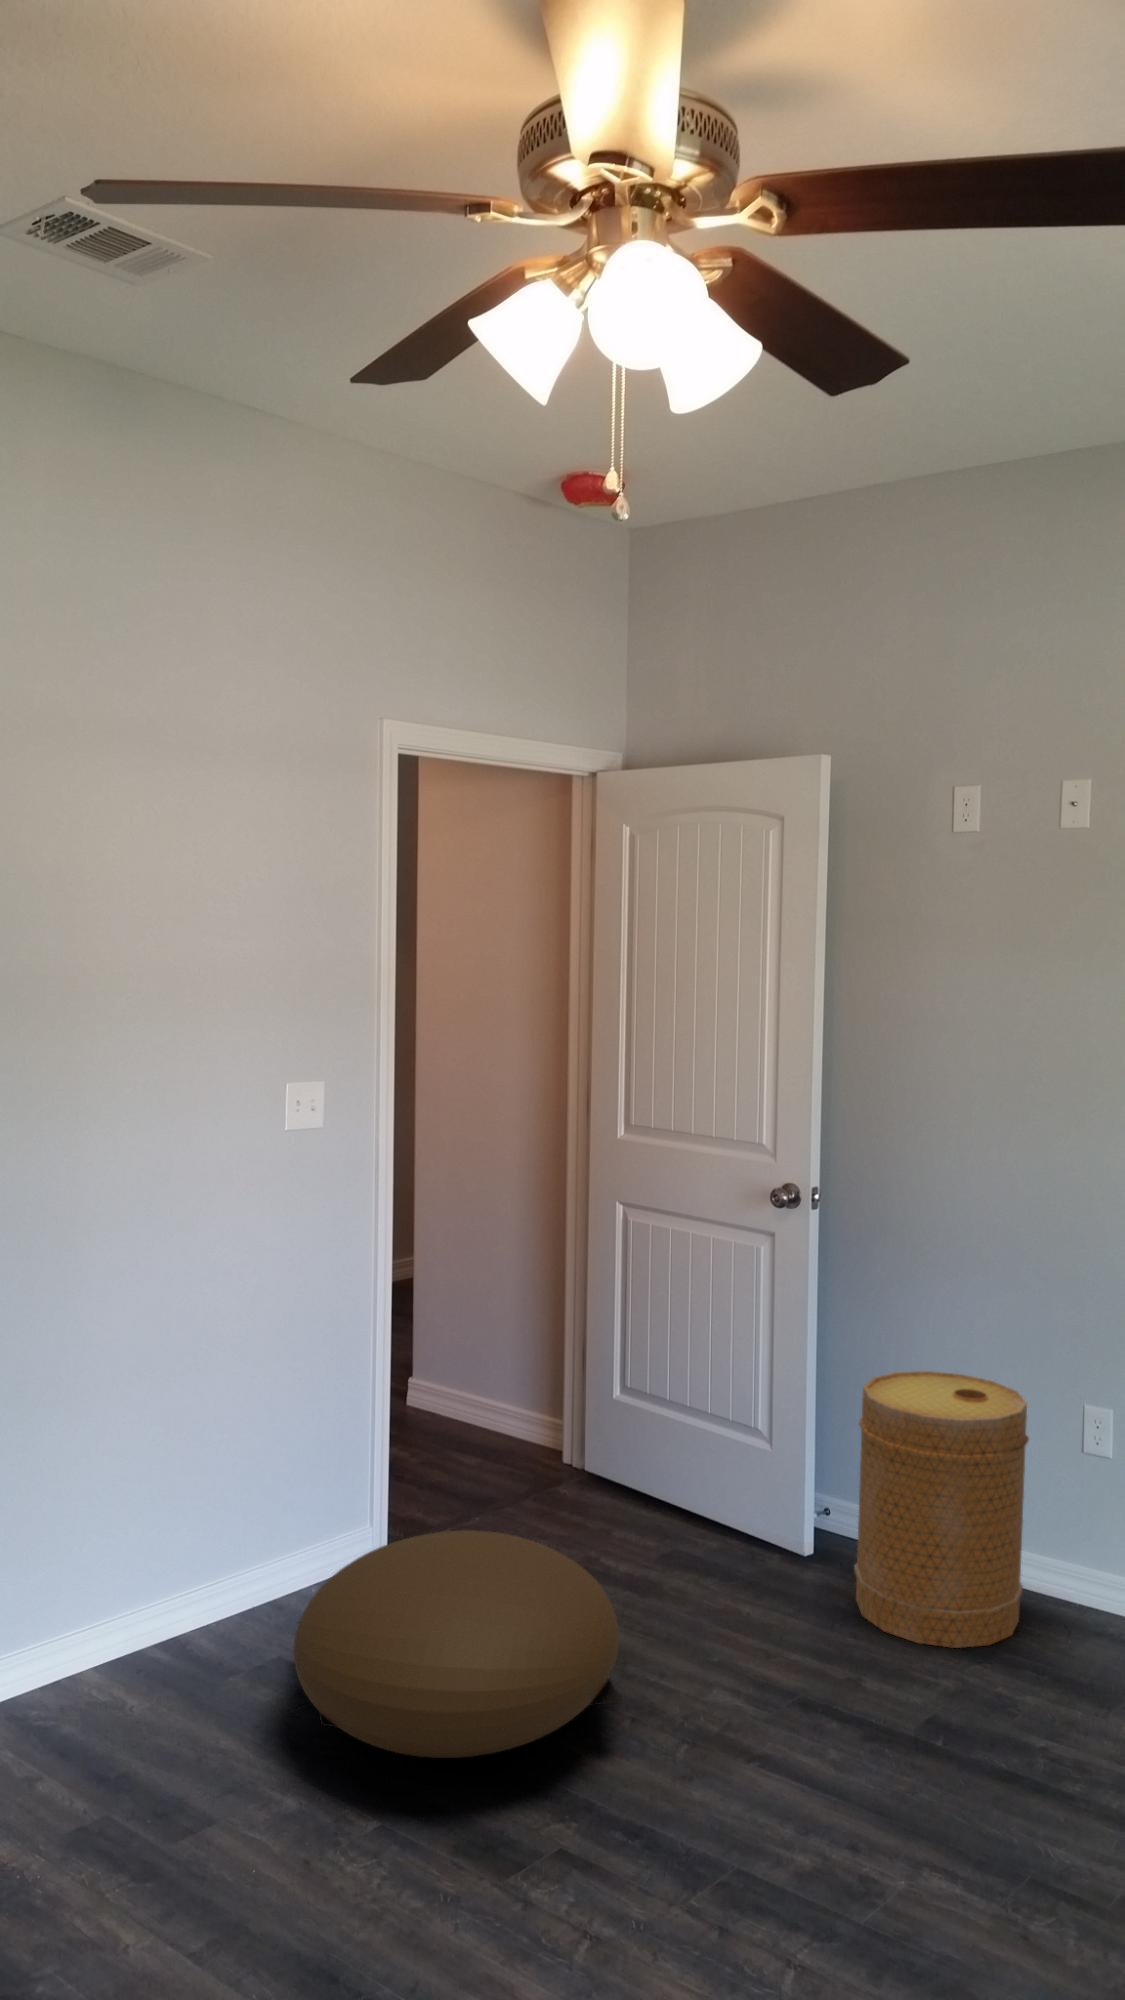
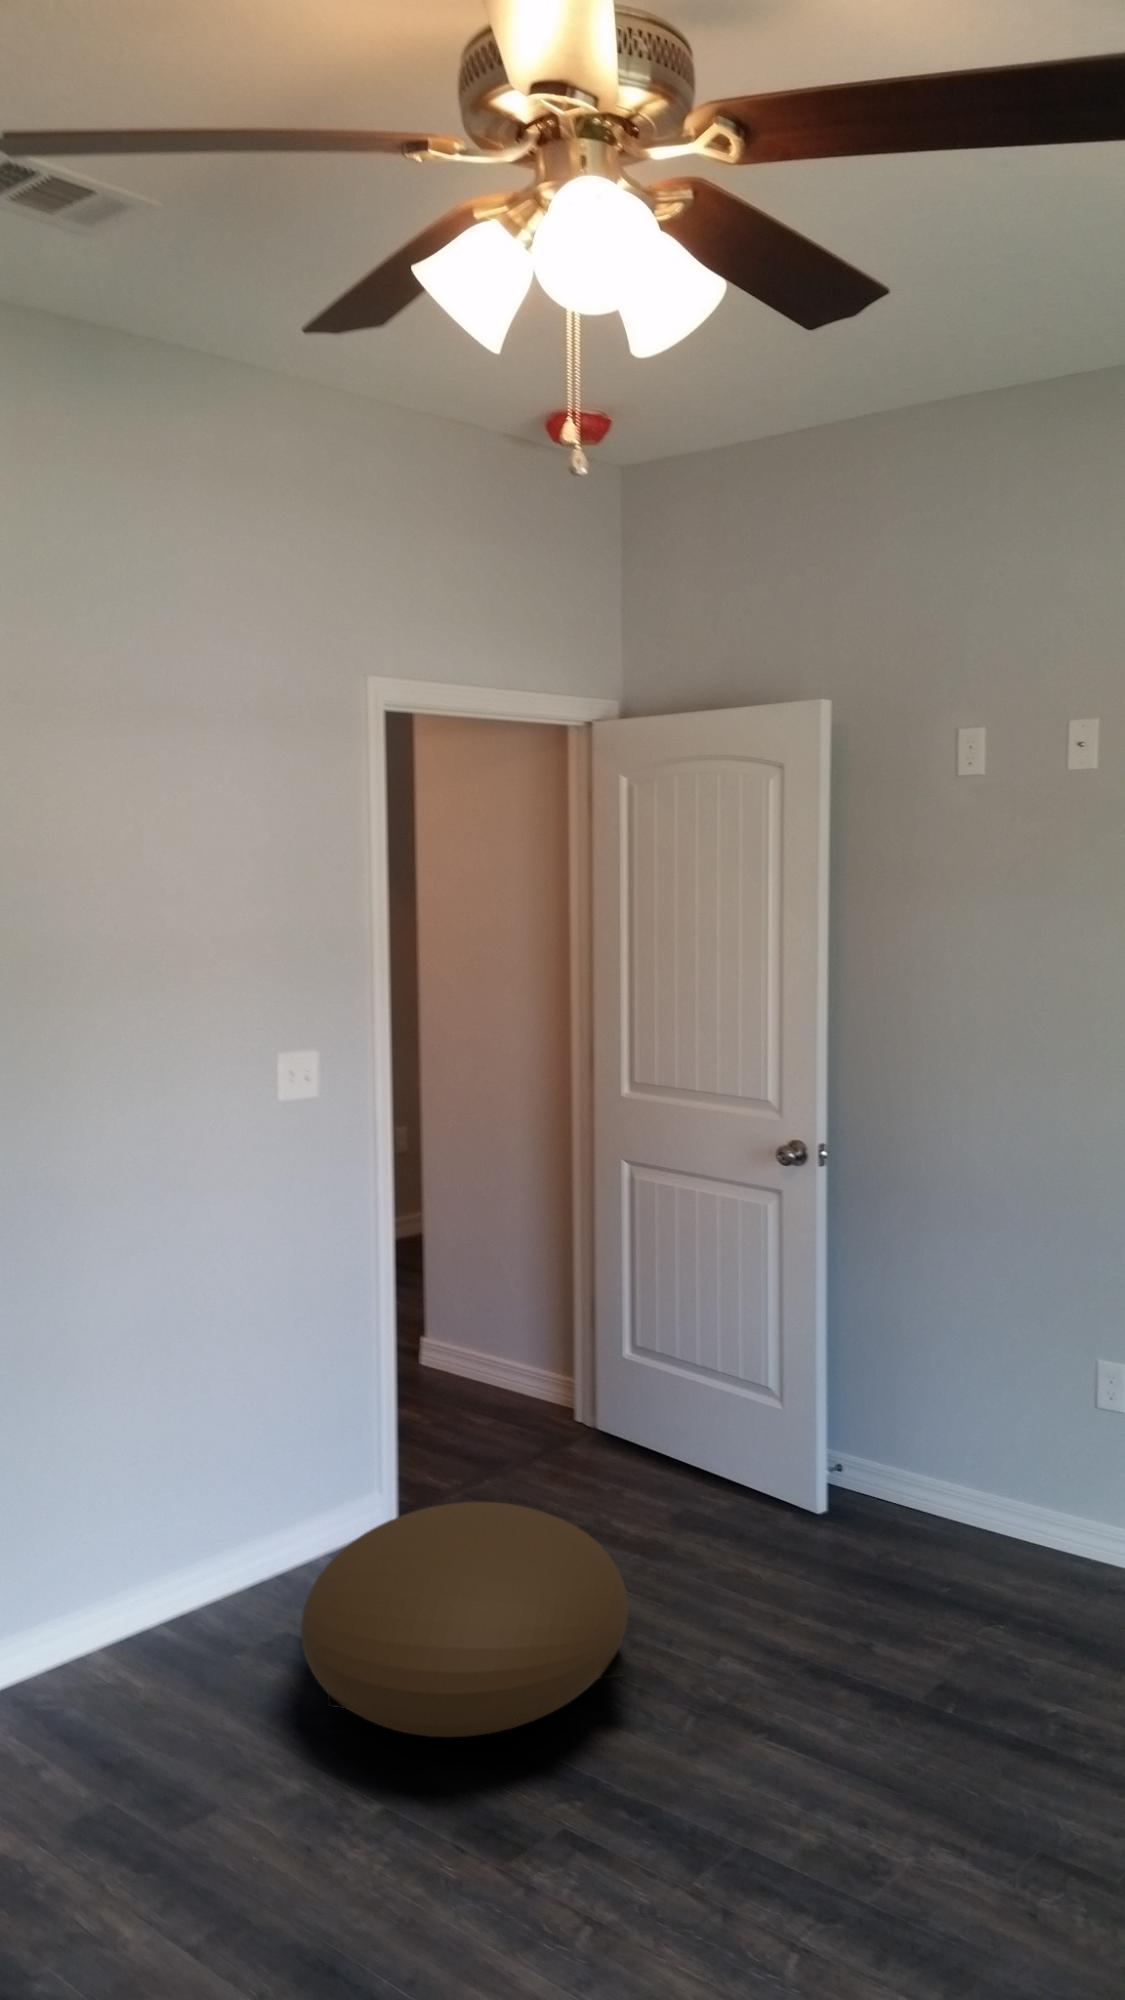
basket: present [854,1371,1029,1648] -> none [867,1327,1039,1606]

